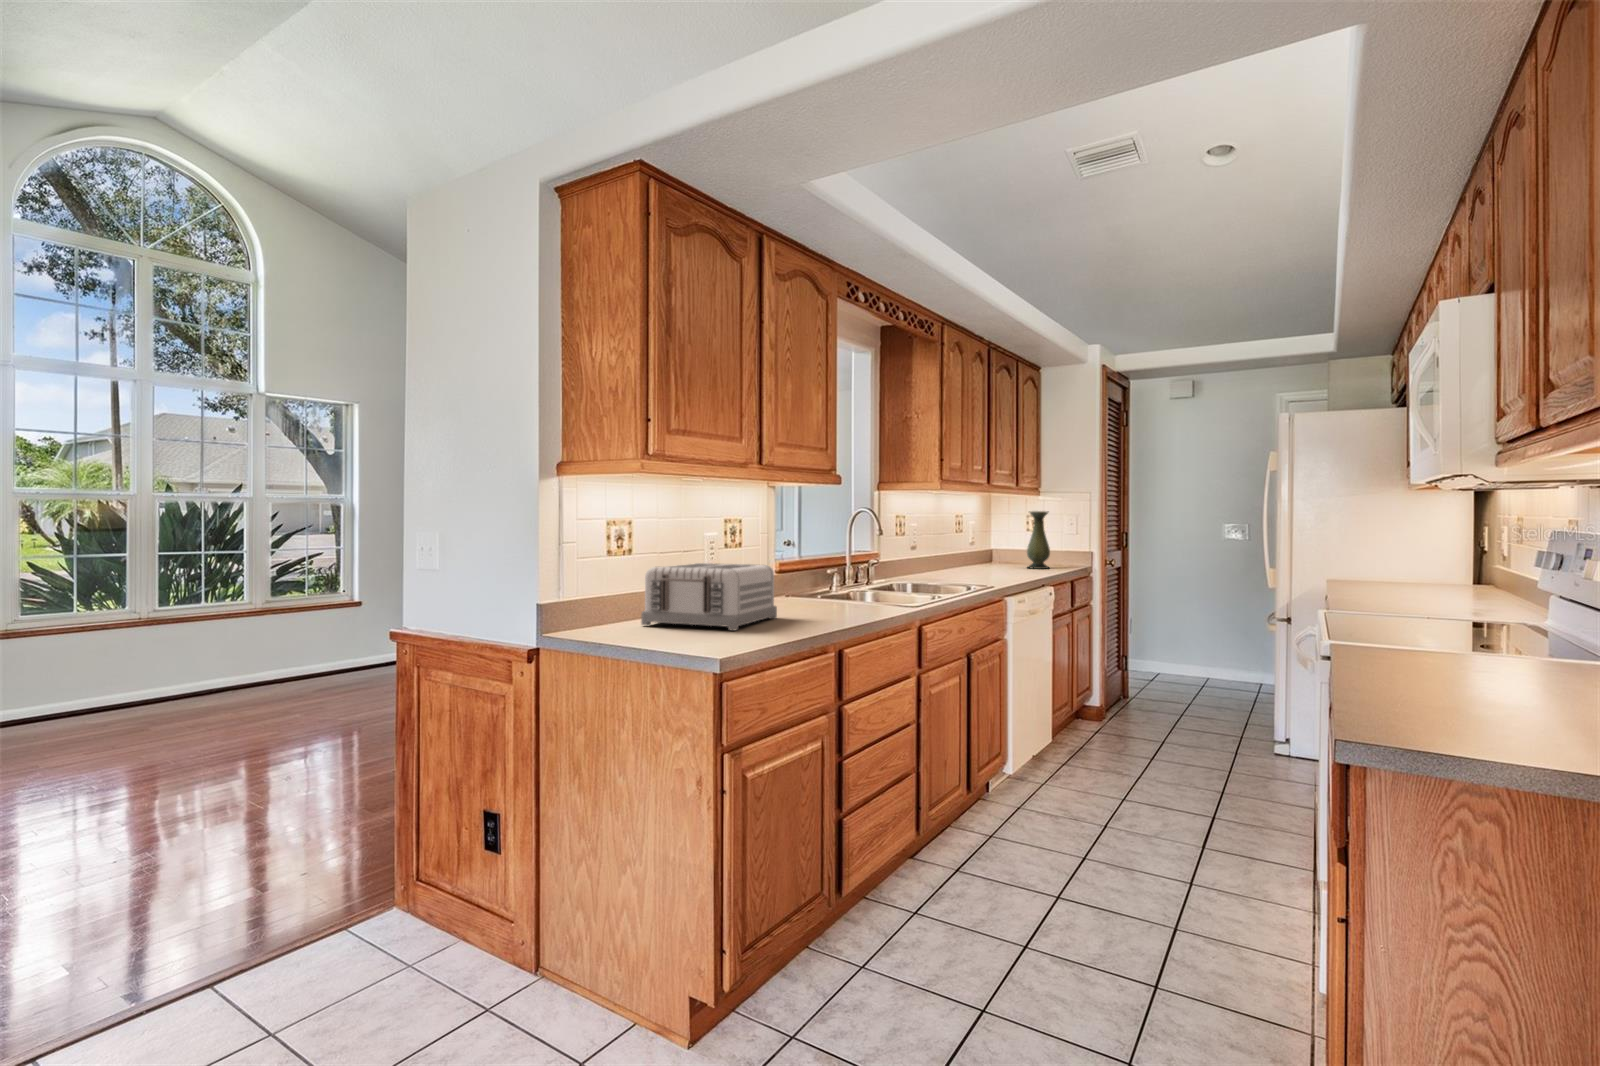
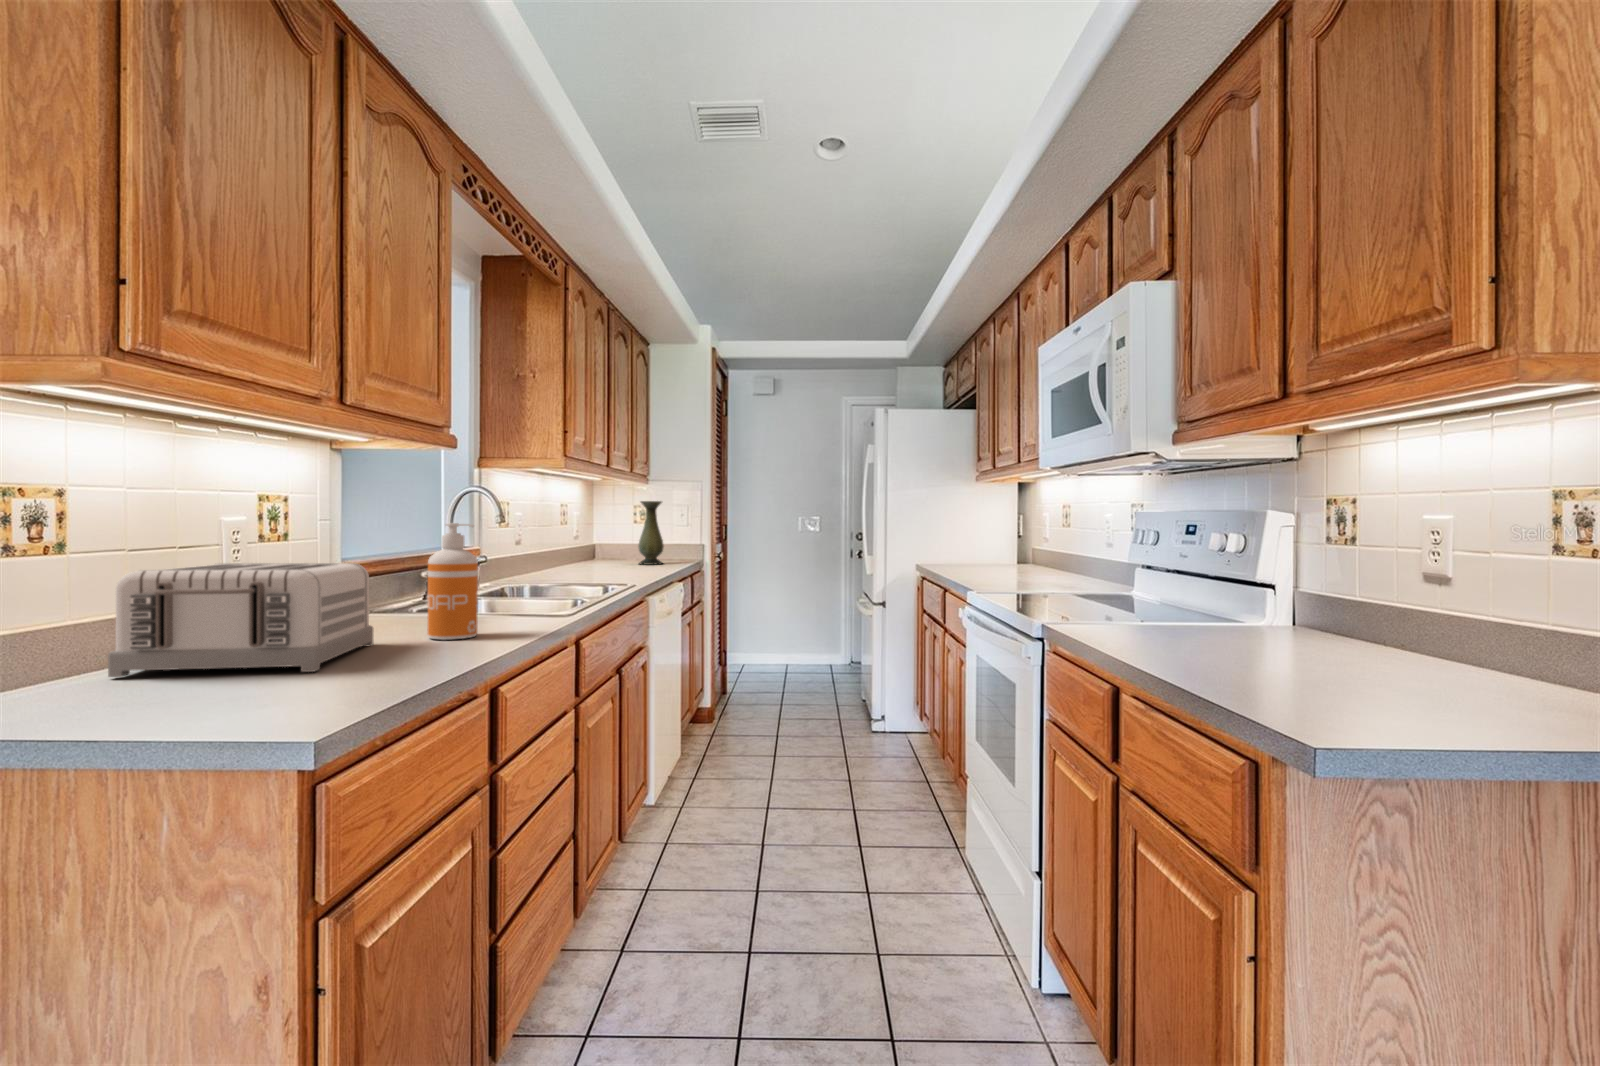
soap dispenser: none [810,539,842,618] -> present [428,523,478,640]

